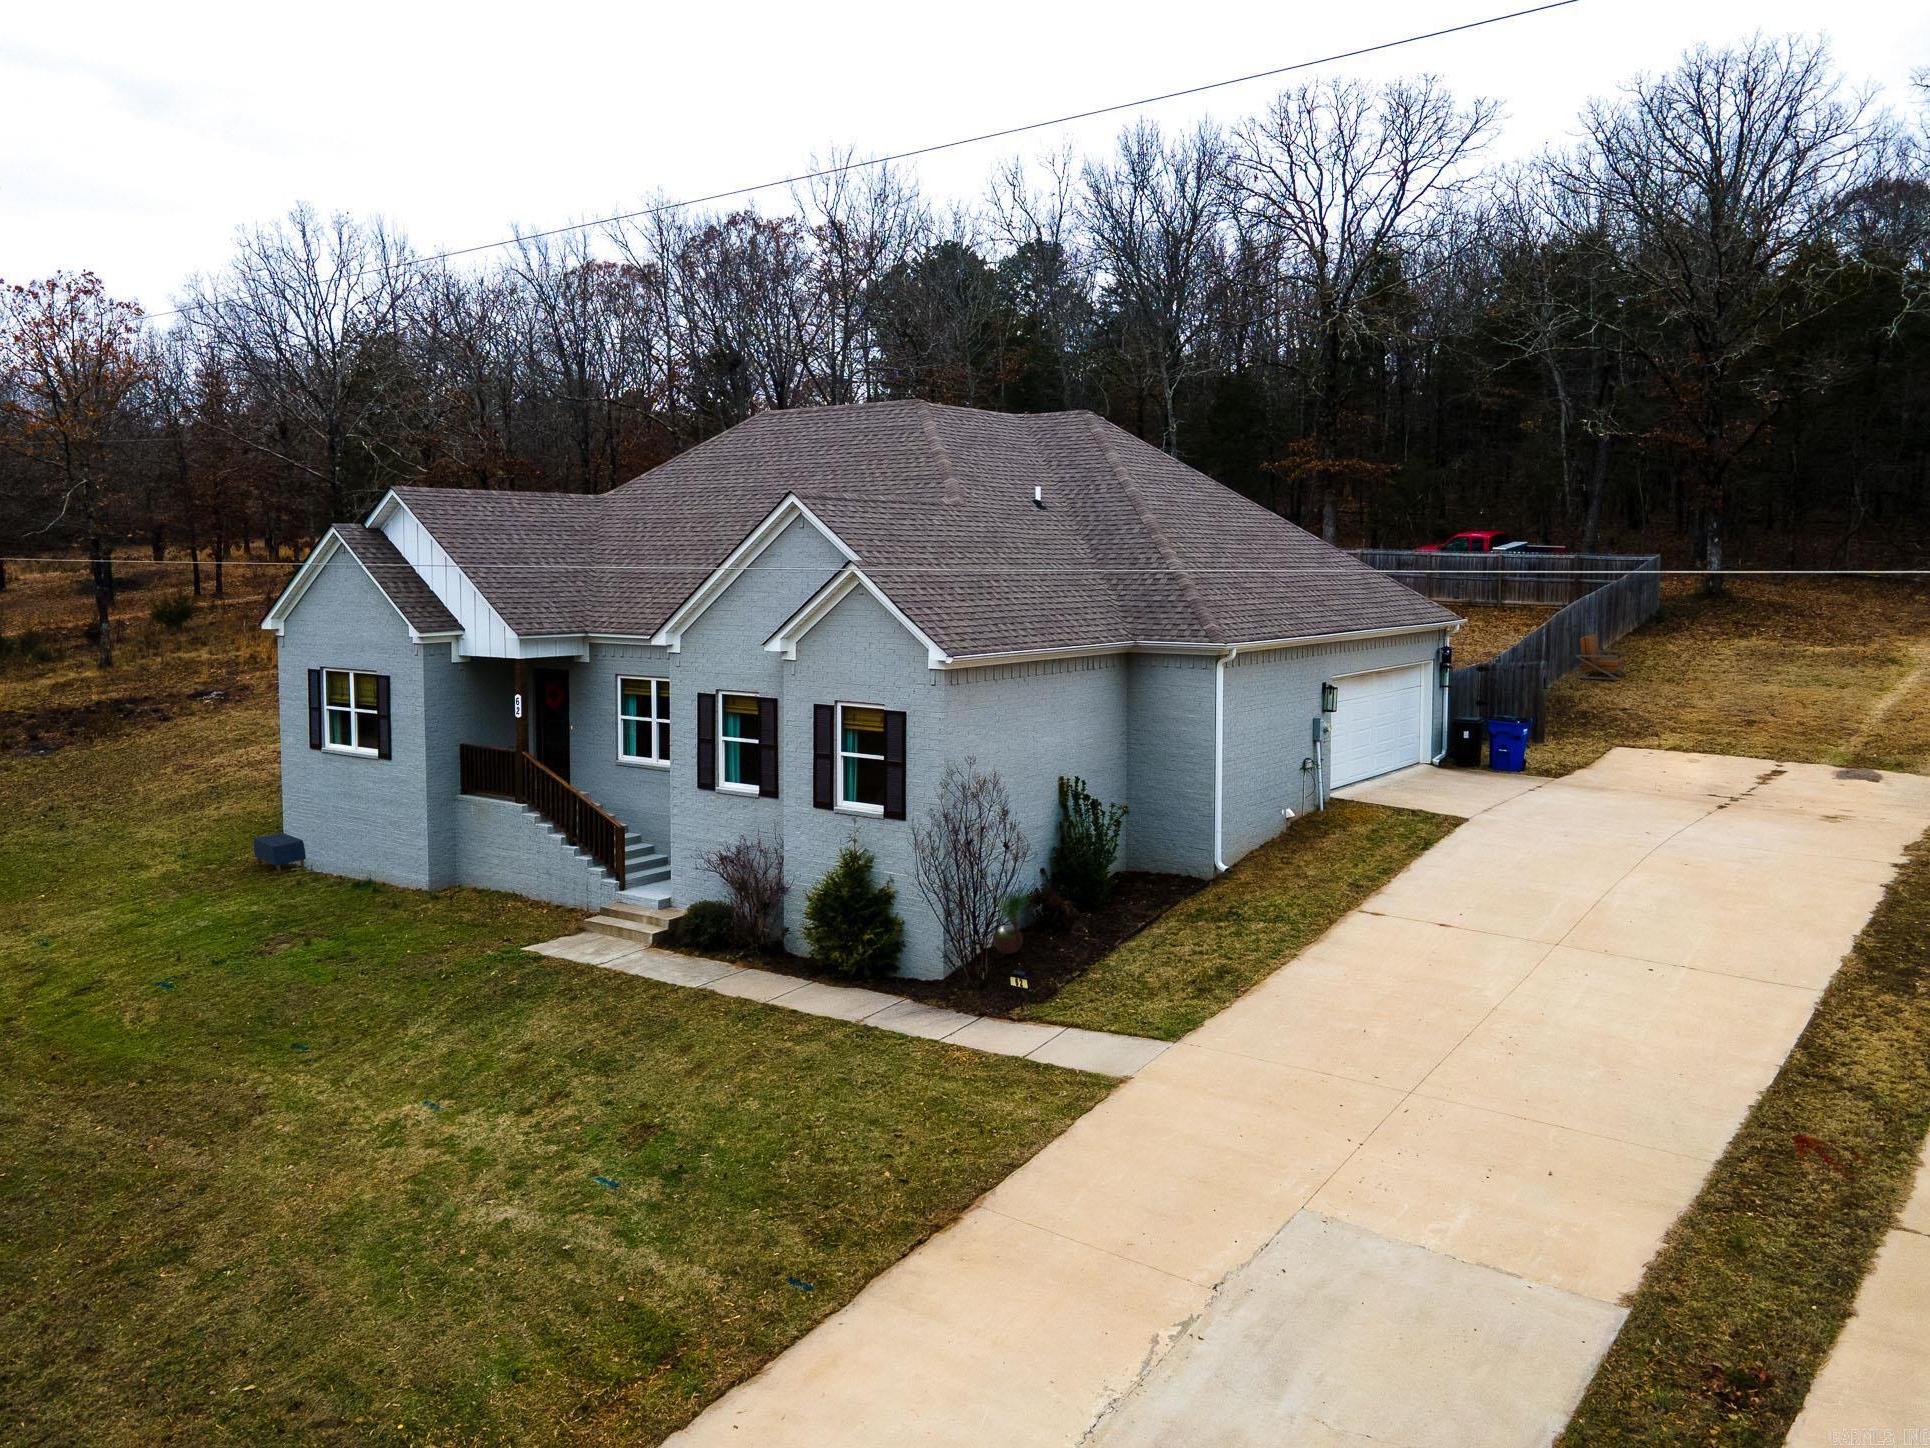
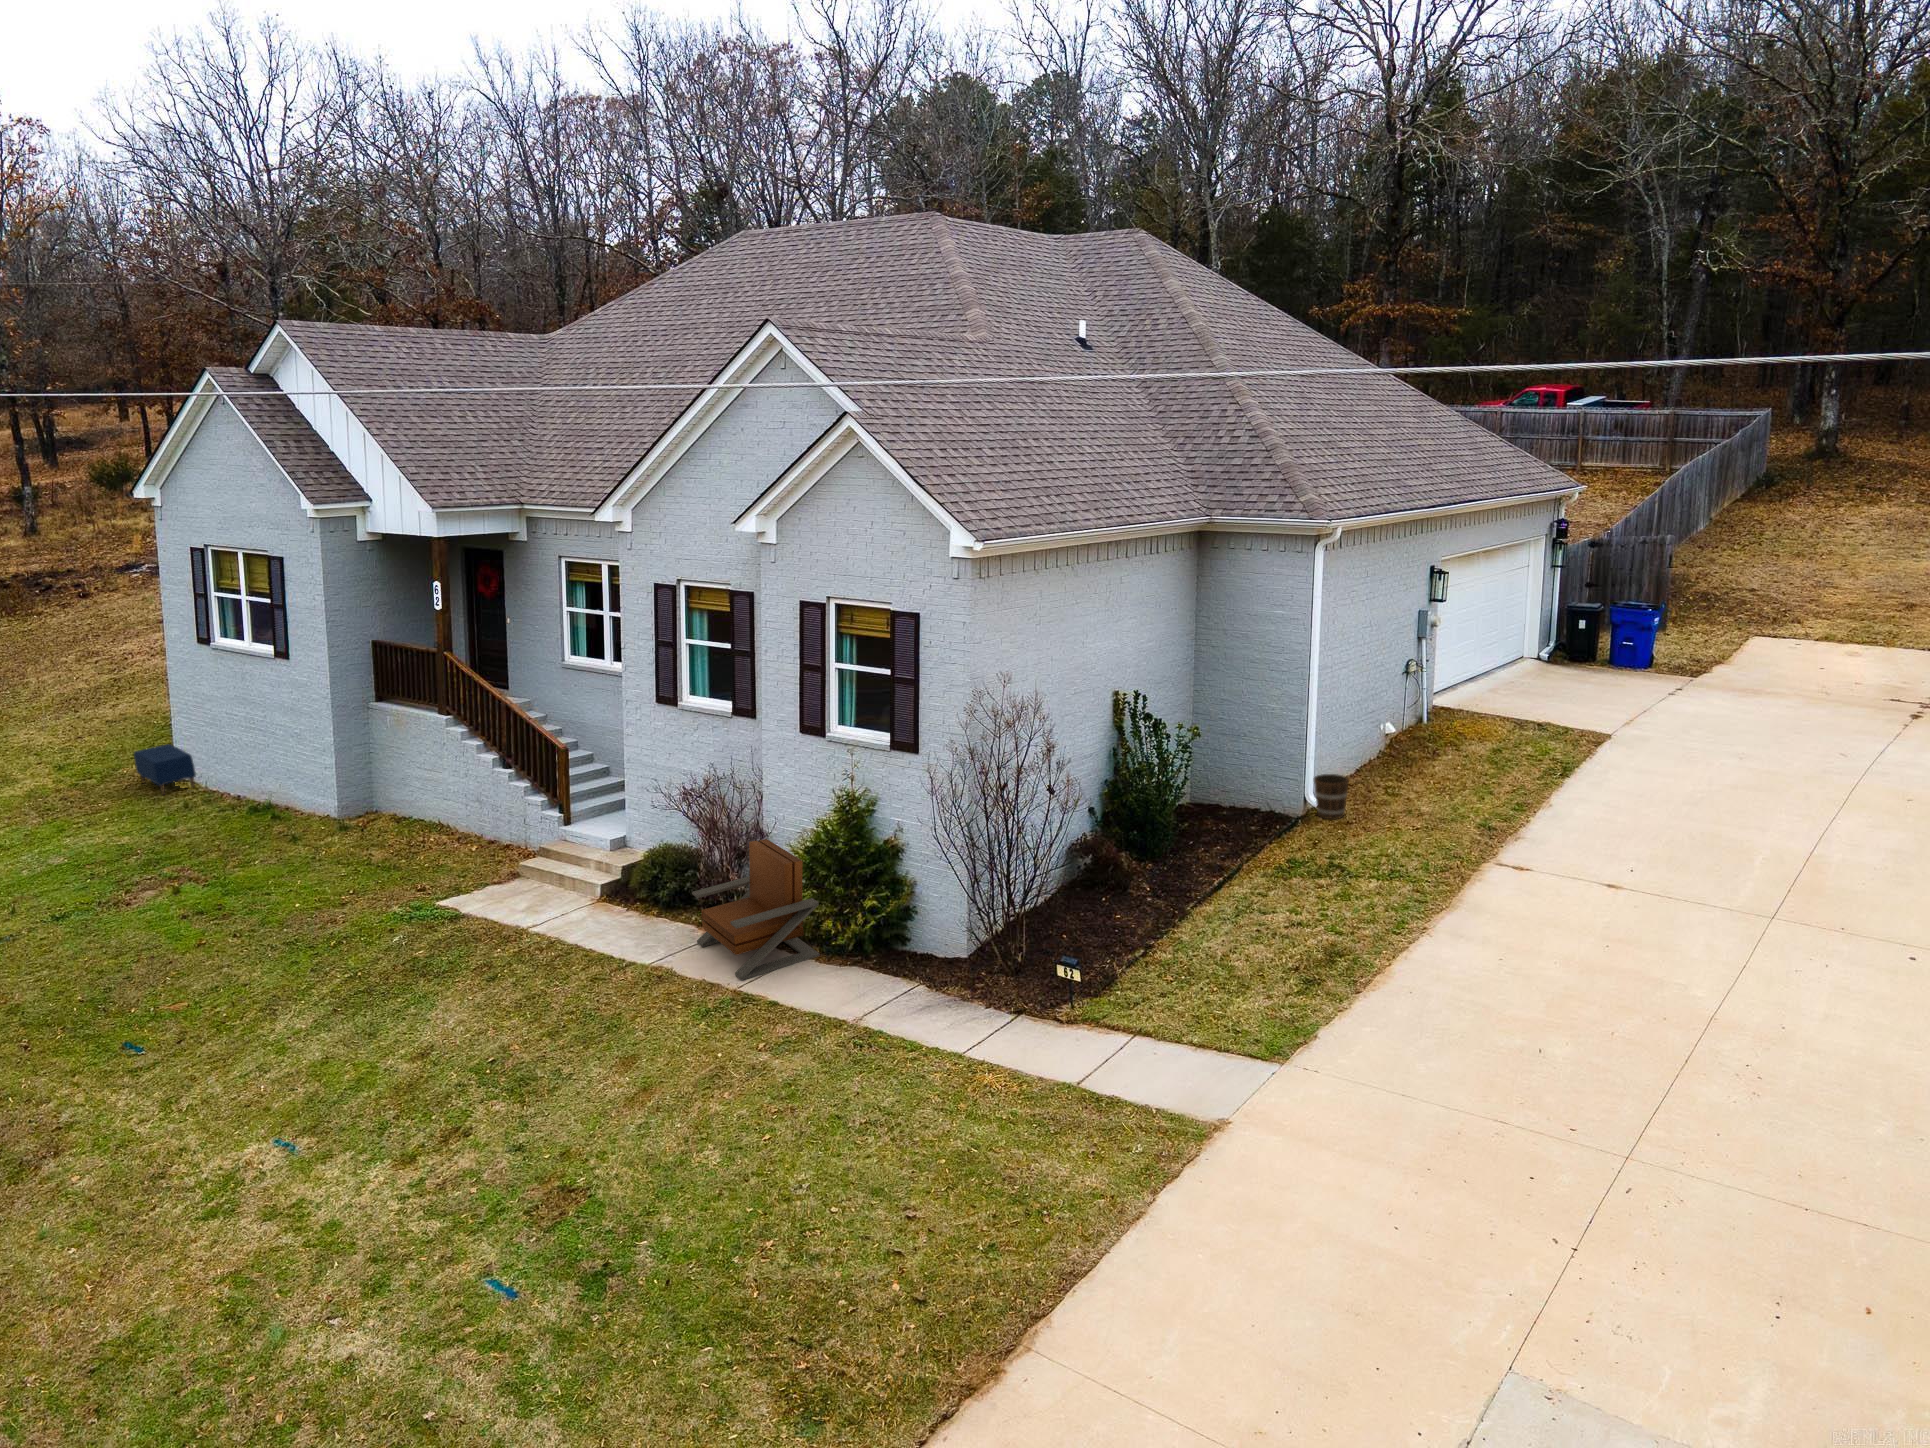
lounge chair: present [1576,634,1627,679] -> present [692,839,820,980]
bucket: none [1222,845,1250,881] -> present [1314,774,1349,819]
potted tree: present [993,893,1027,954] -> none [1029,842,1079,923]

